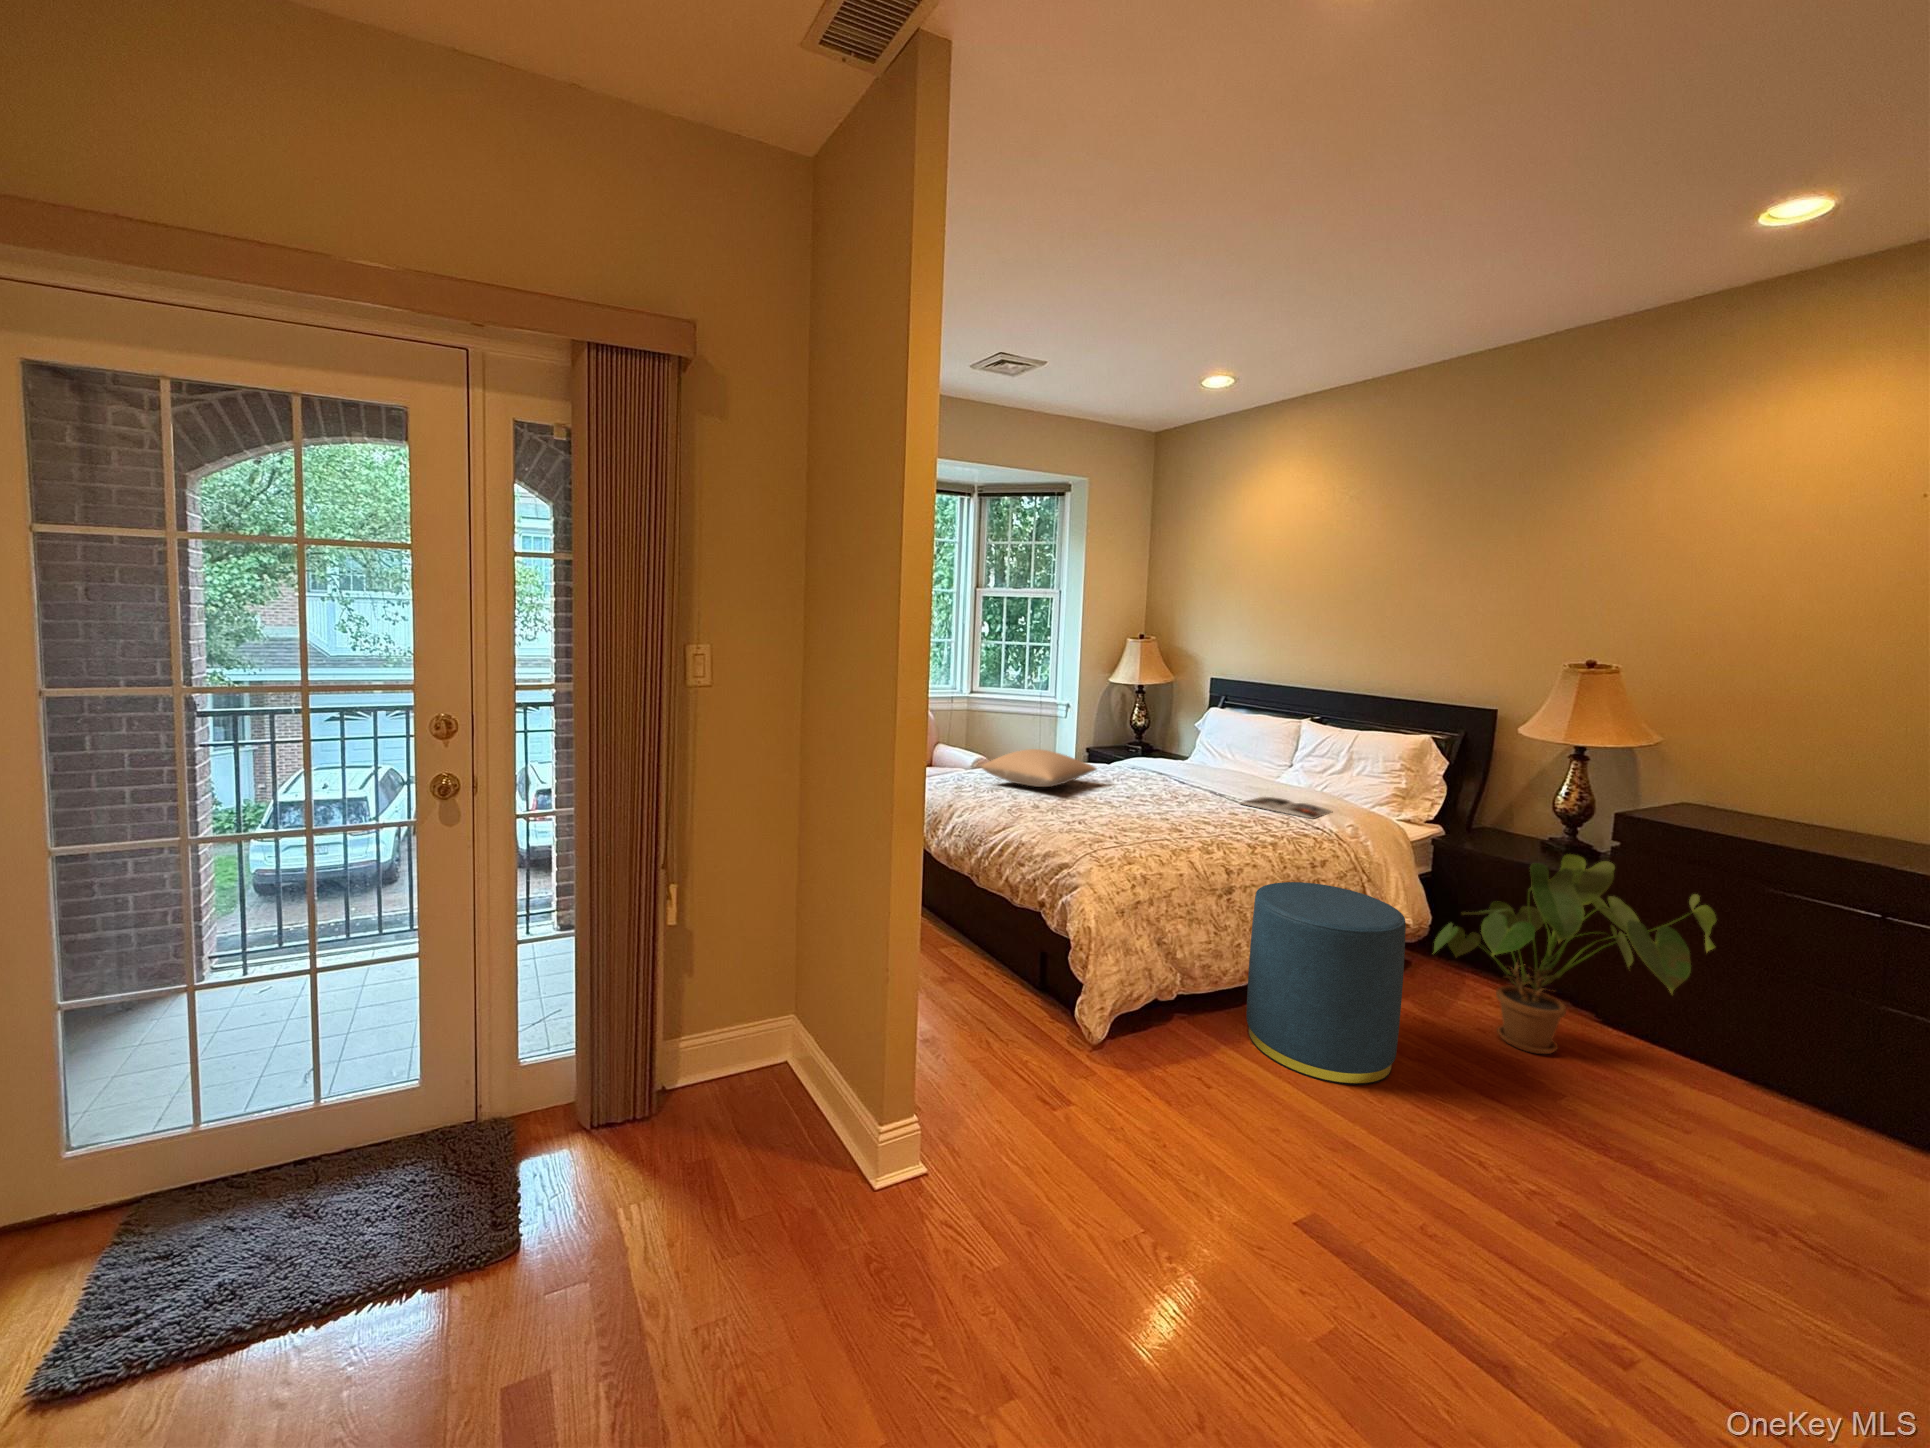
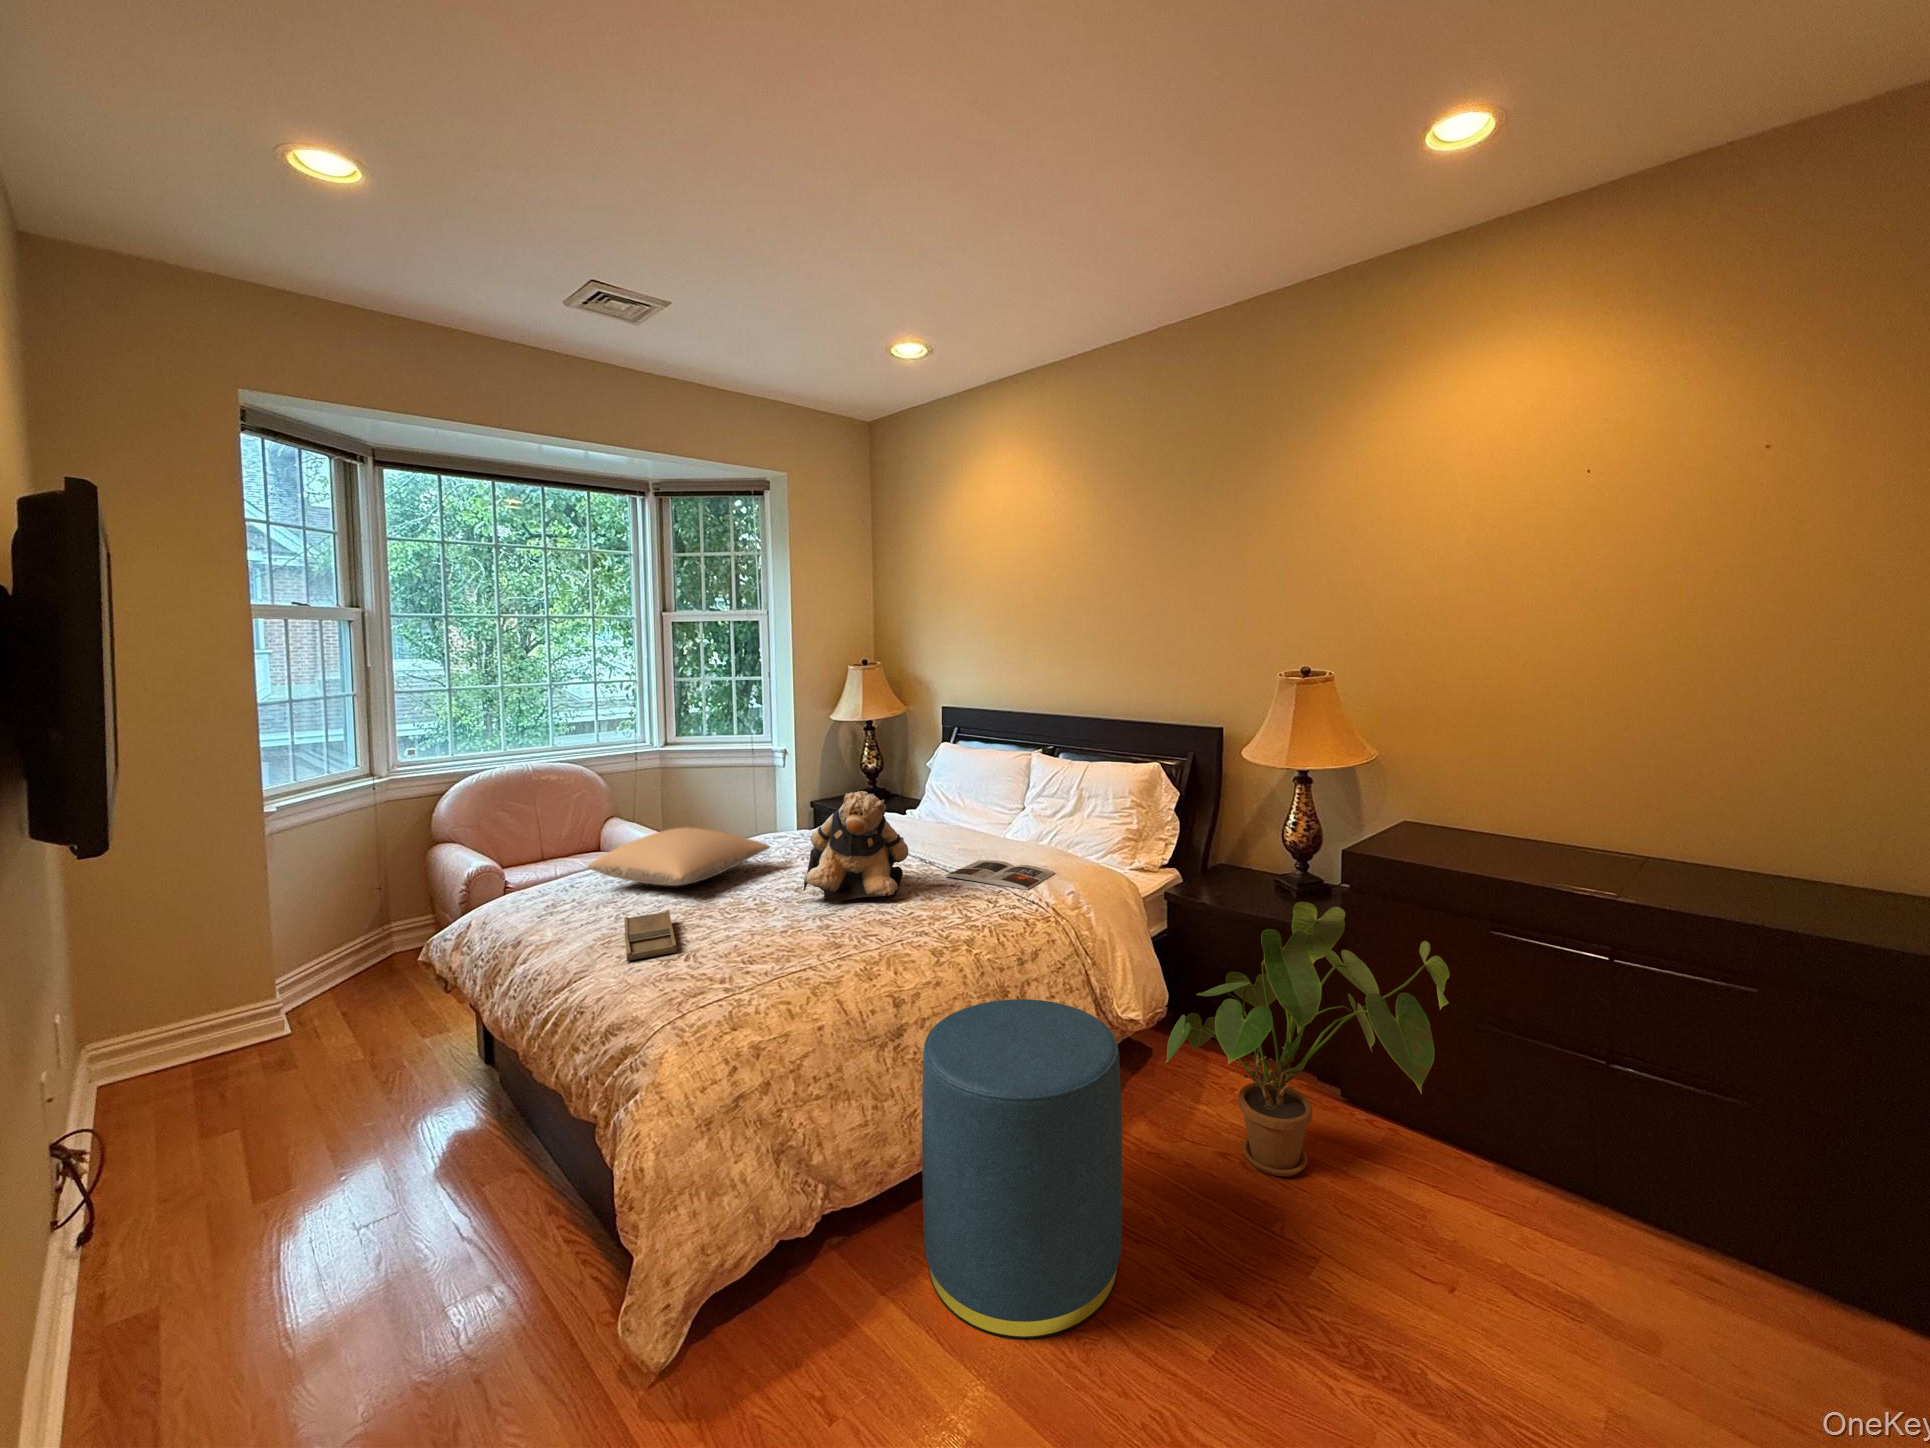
teddy bear: none [1137,732,1216,810] -> present [804,791,908,902]
tray: none [1025,799,1071,822] -> present [624,911,677,961]

